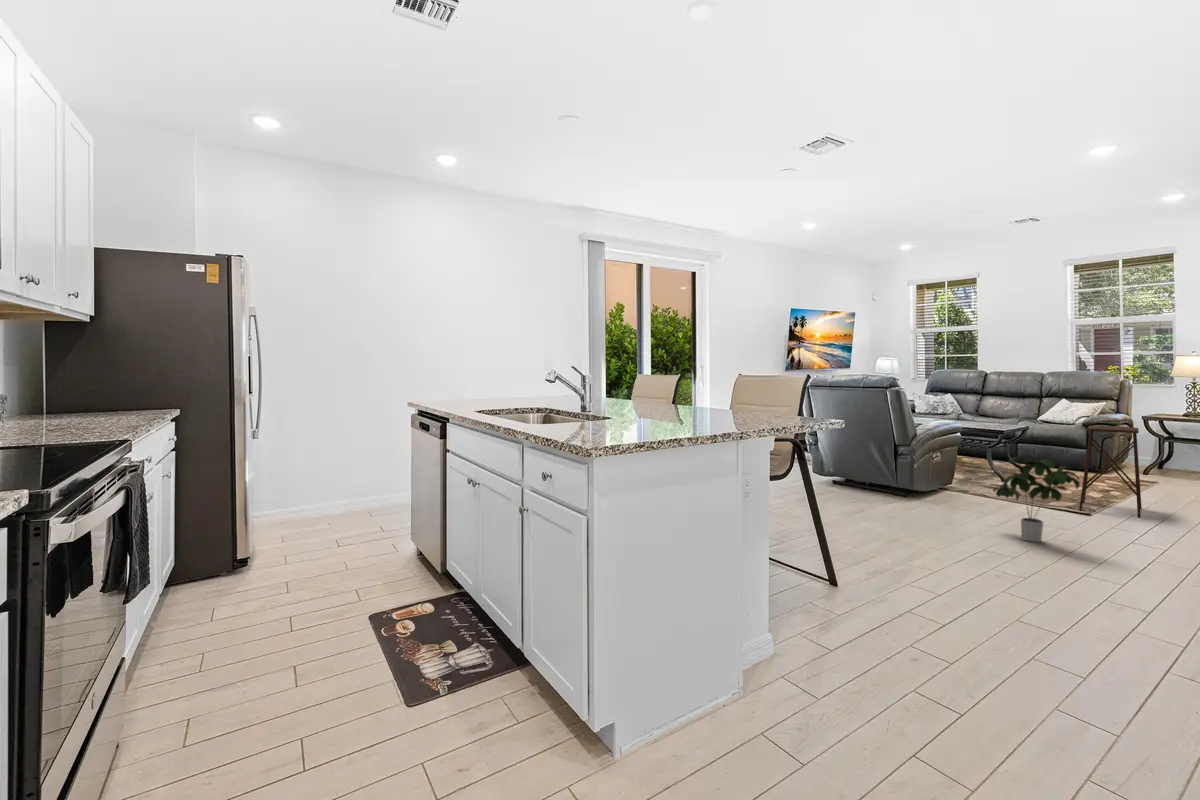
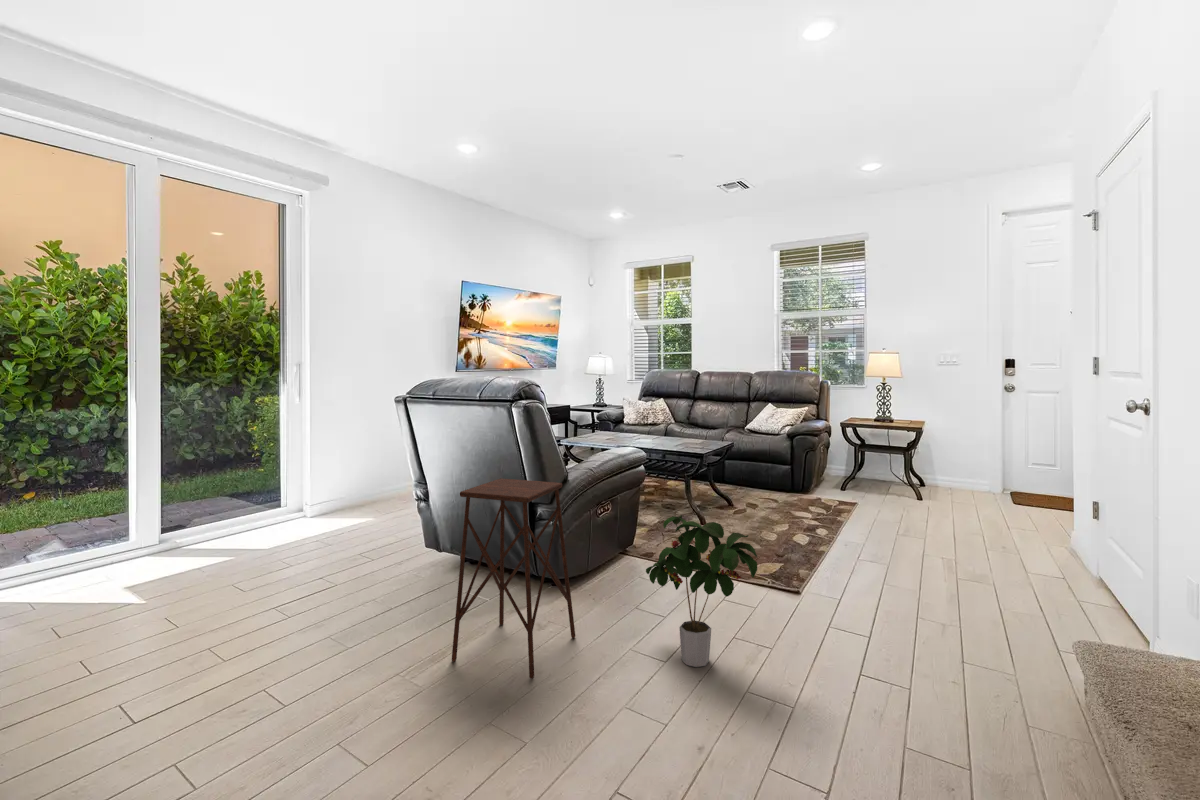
side table: present [1079,426,1142,518] -> present [452,478,575,679]

